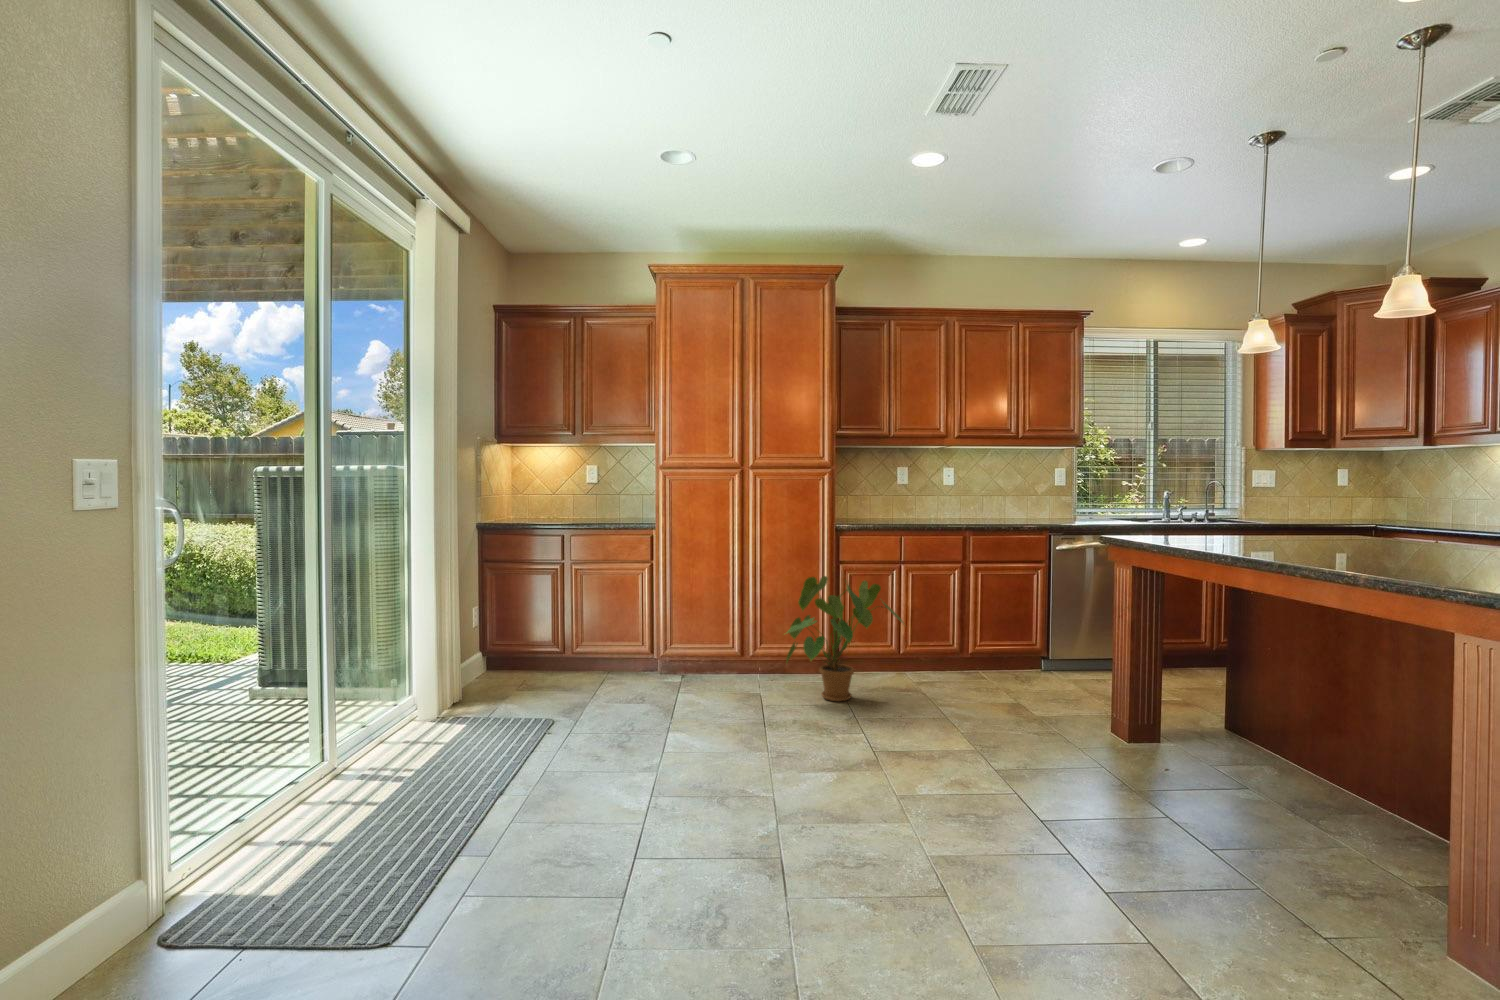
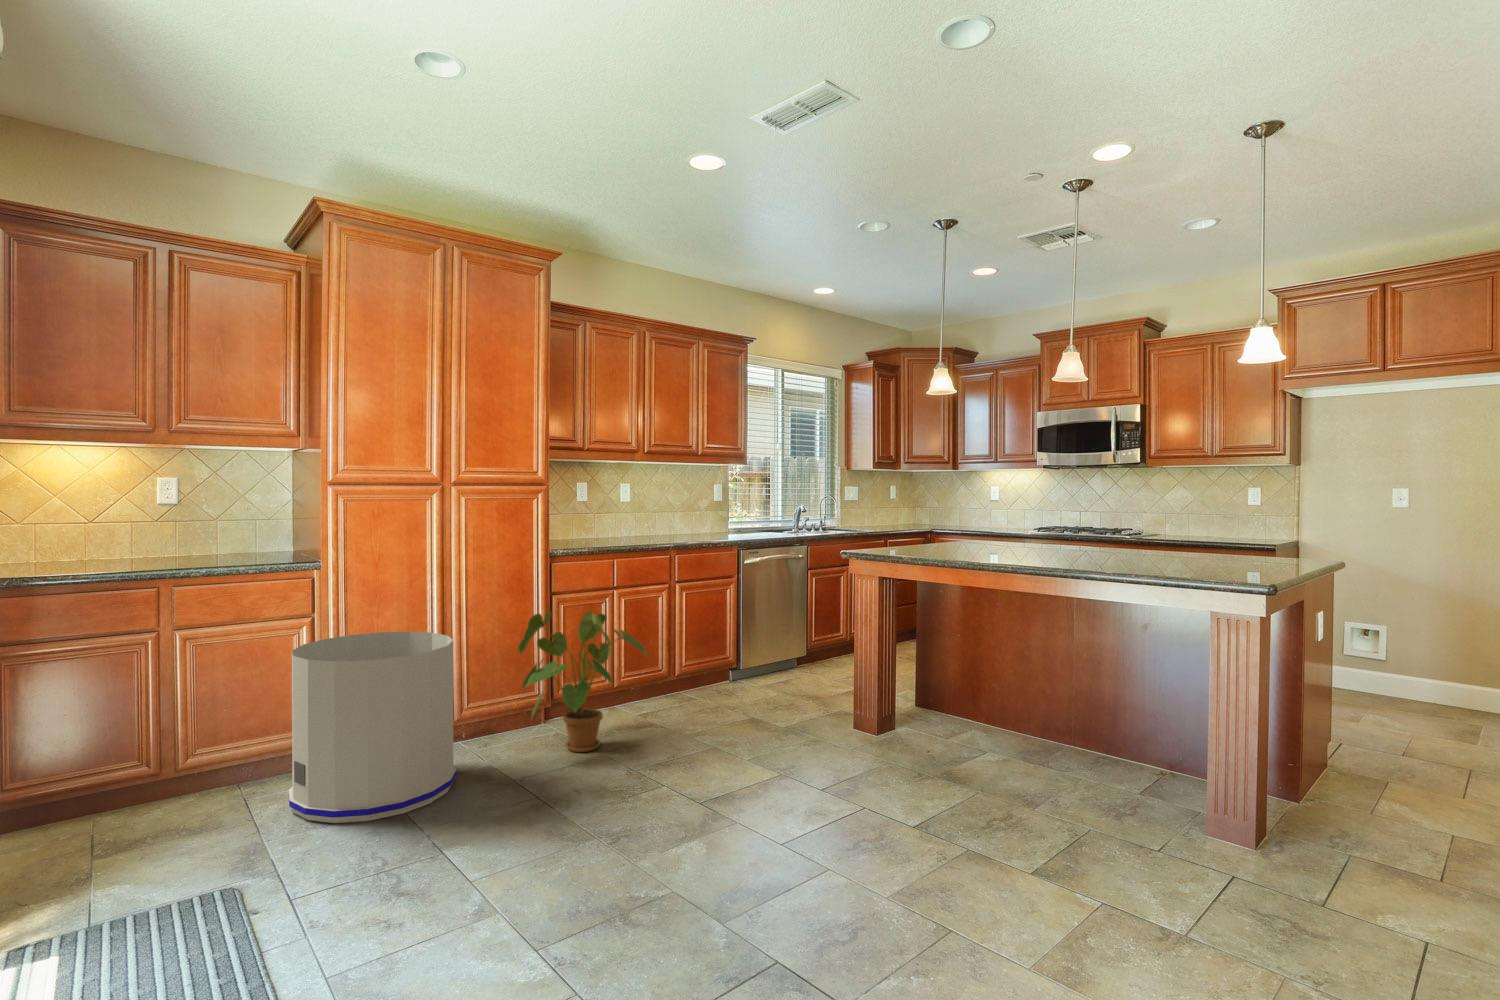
trash can: none [614,578,727,711] -> present [288,632,457,823]

